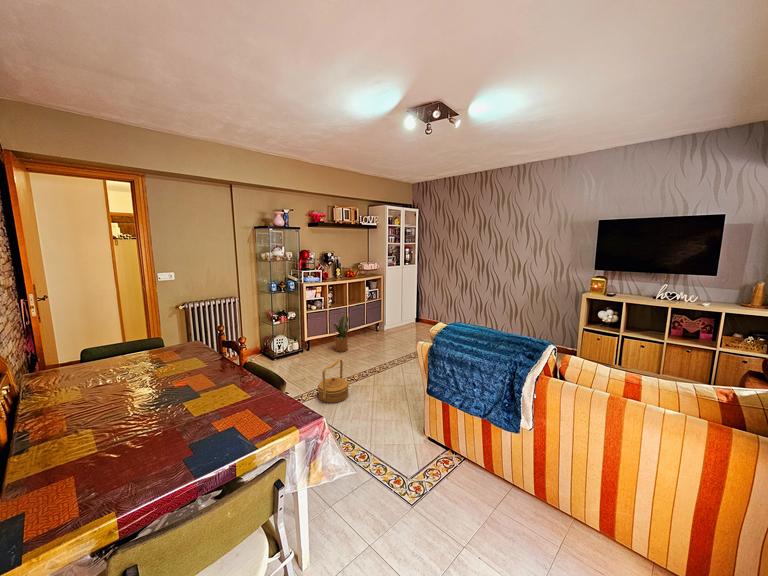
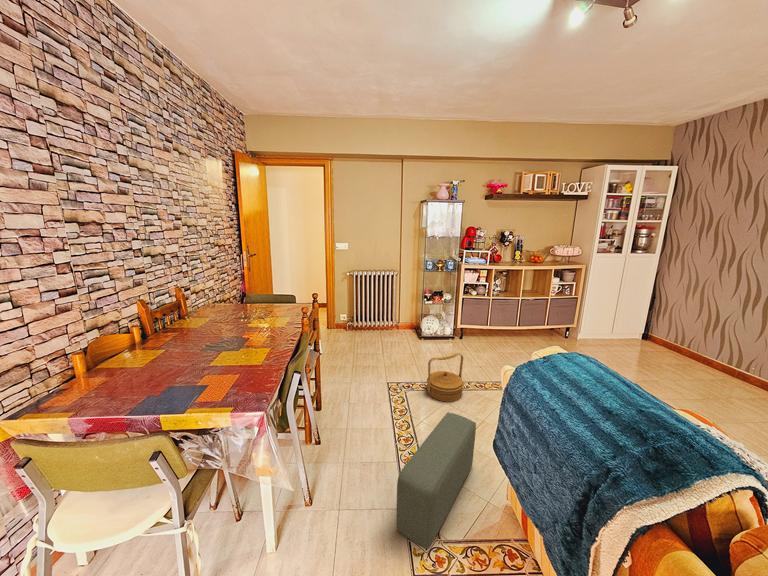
house plant: present [330,313,349,352] -> none [483,304,514,350]
pouf: none [370,398,410,491] -> present [396,412,476,549]

